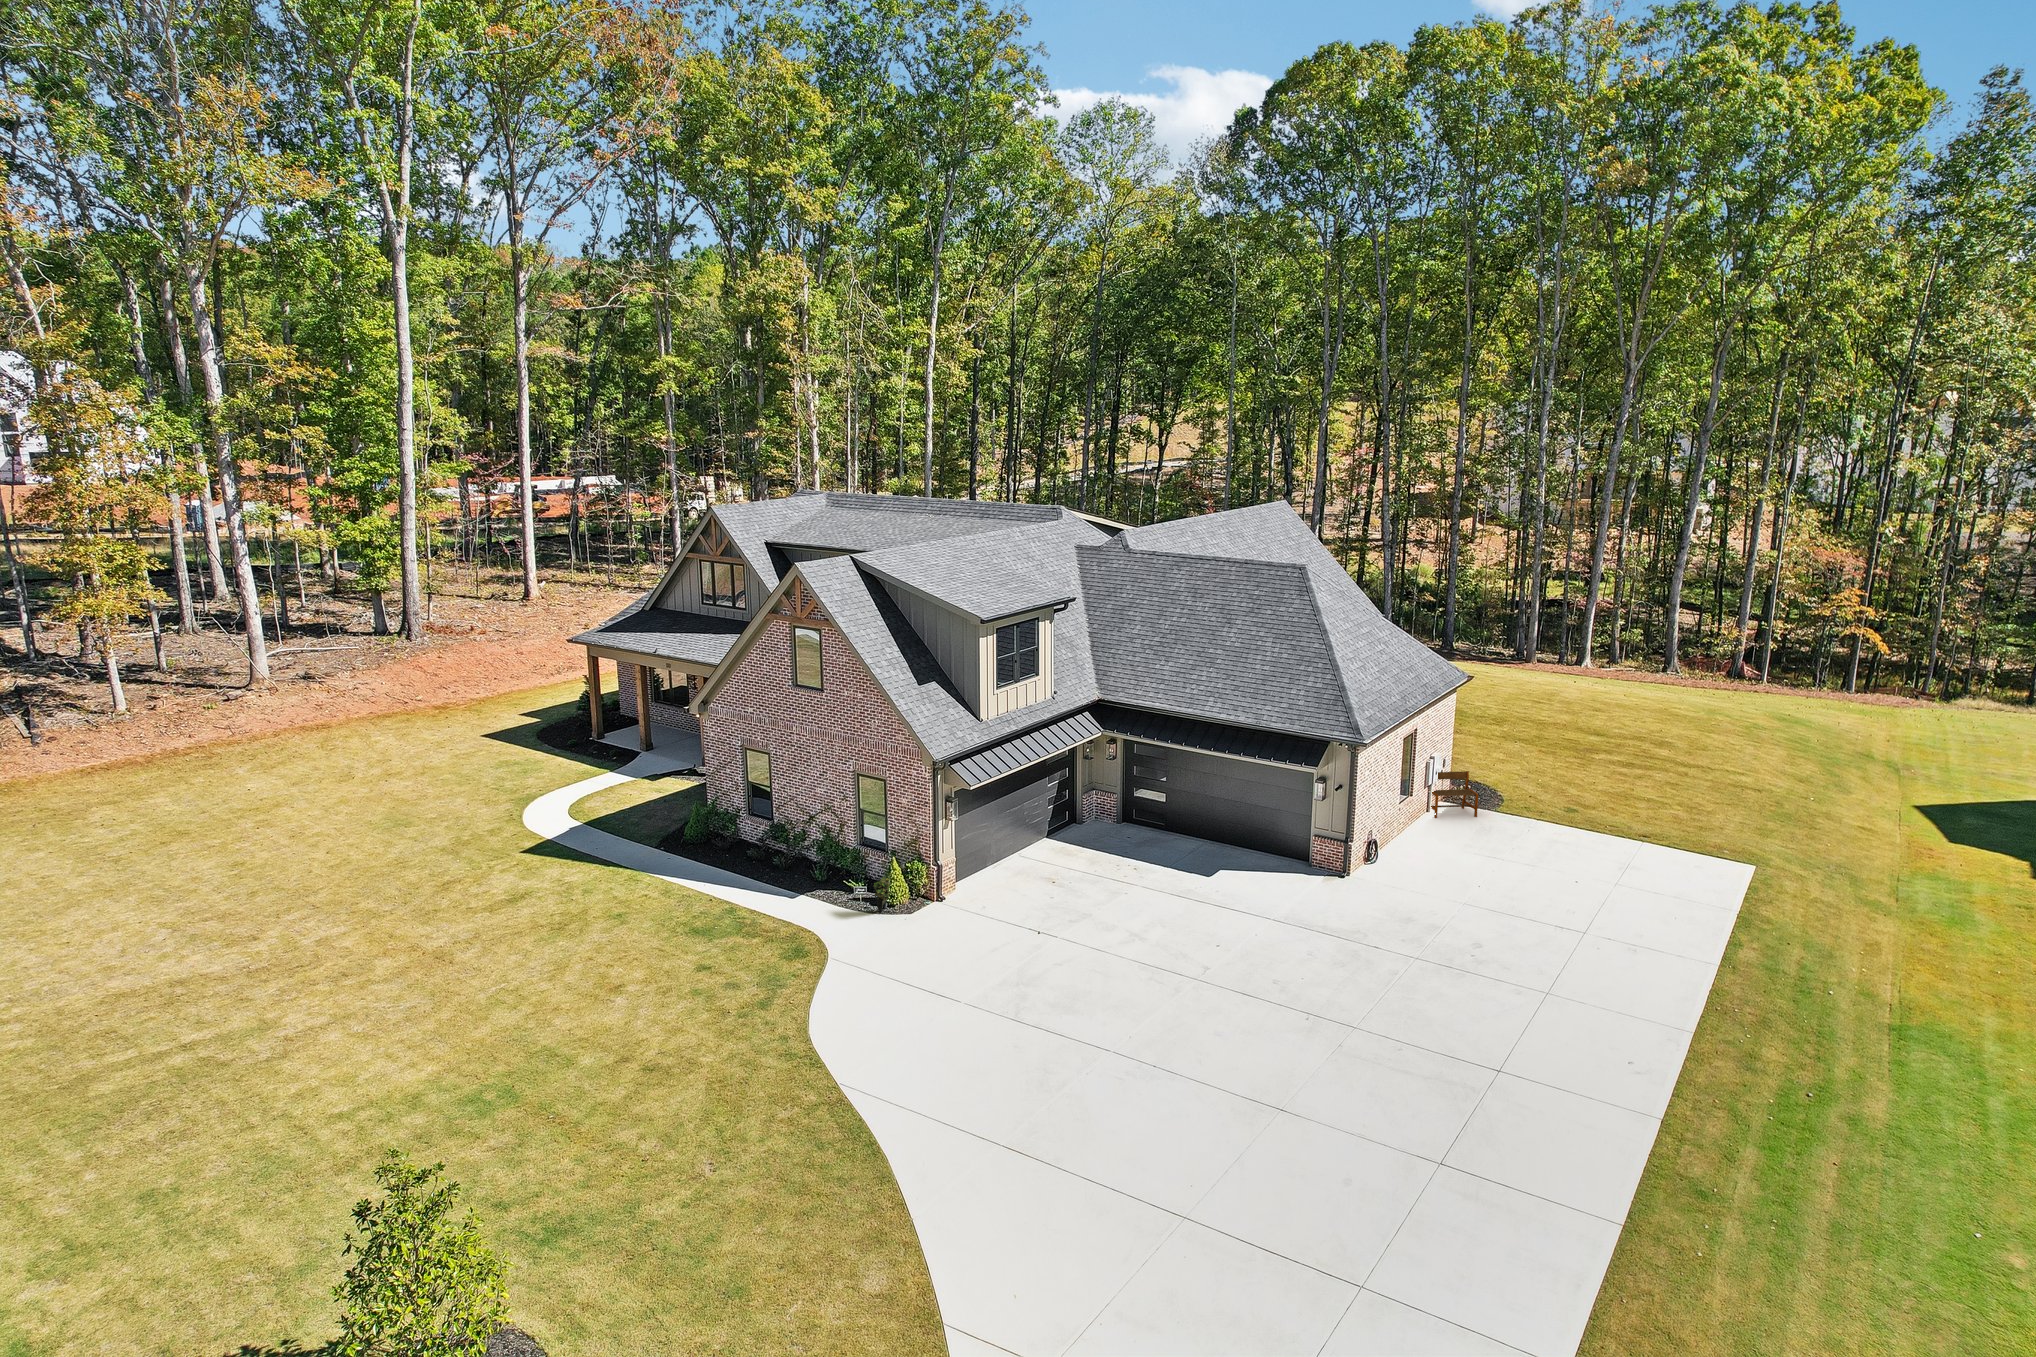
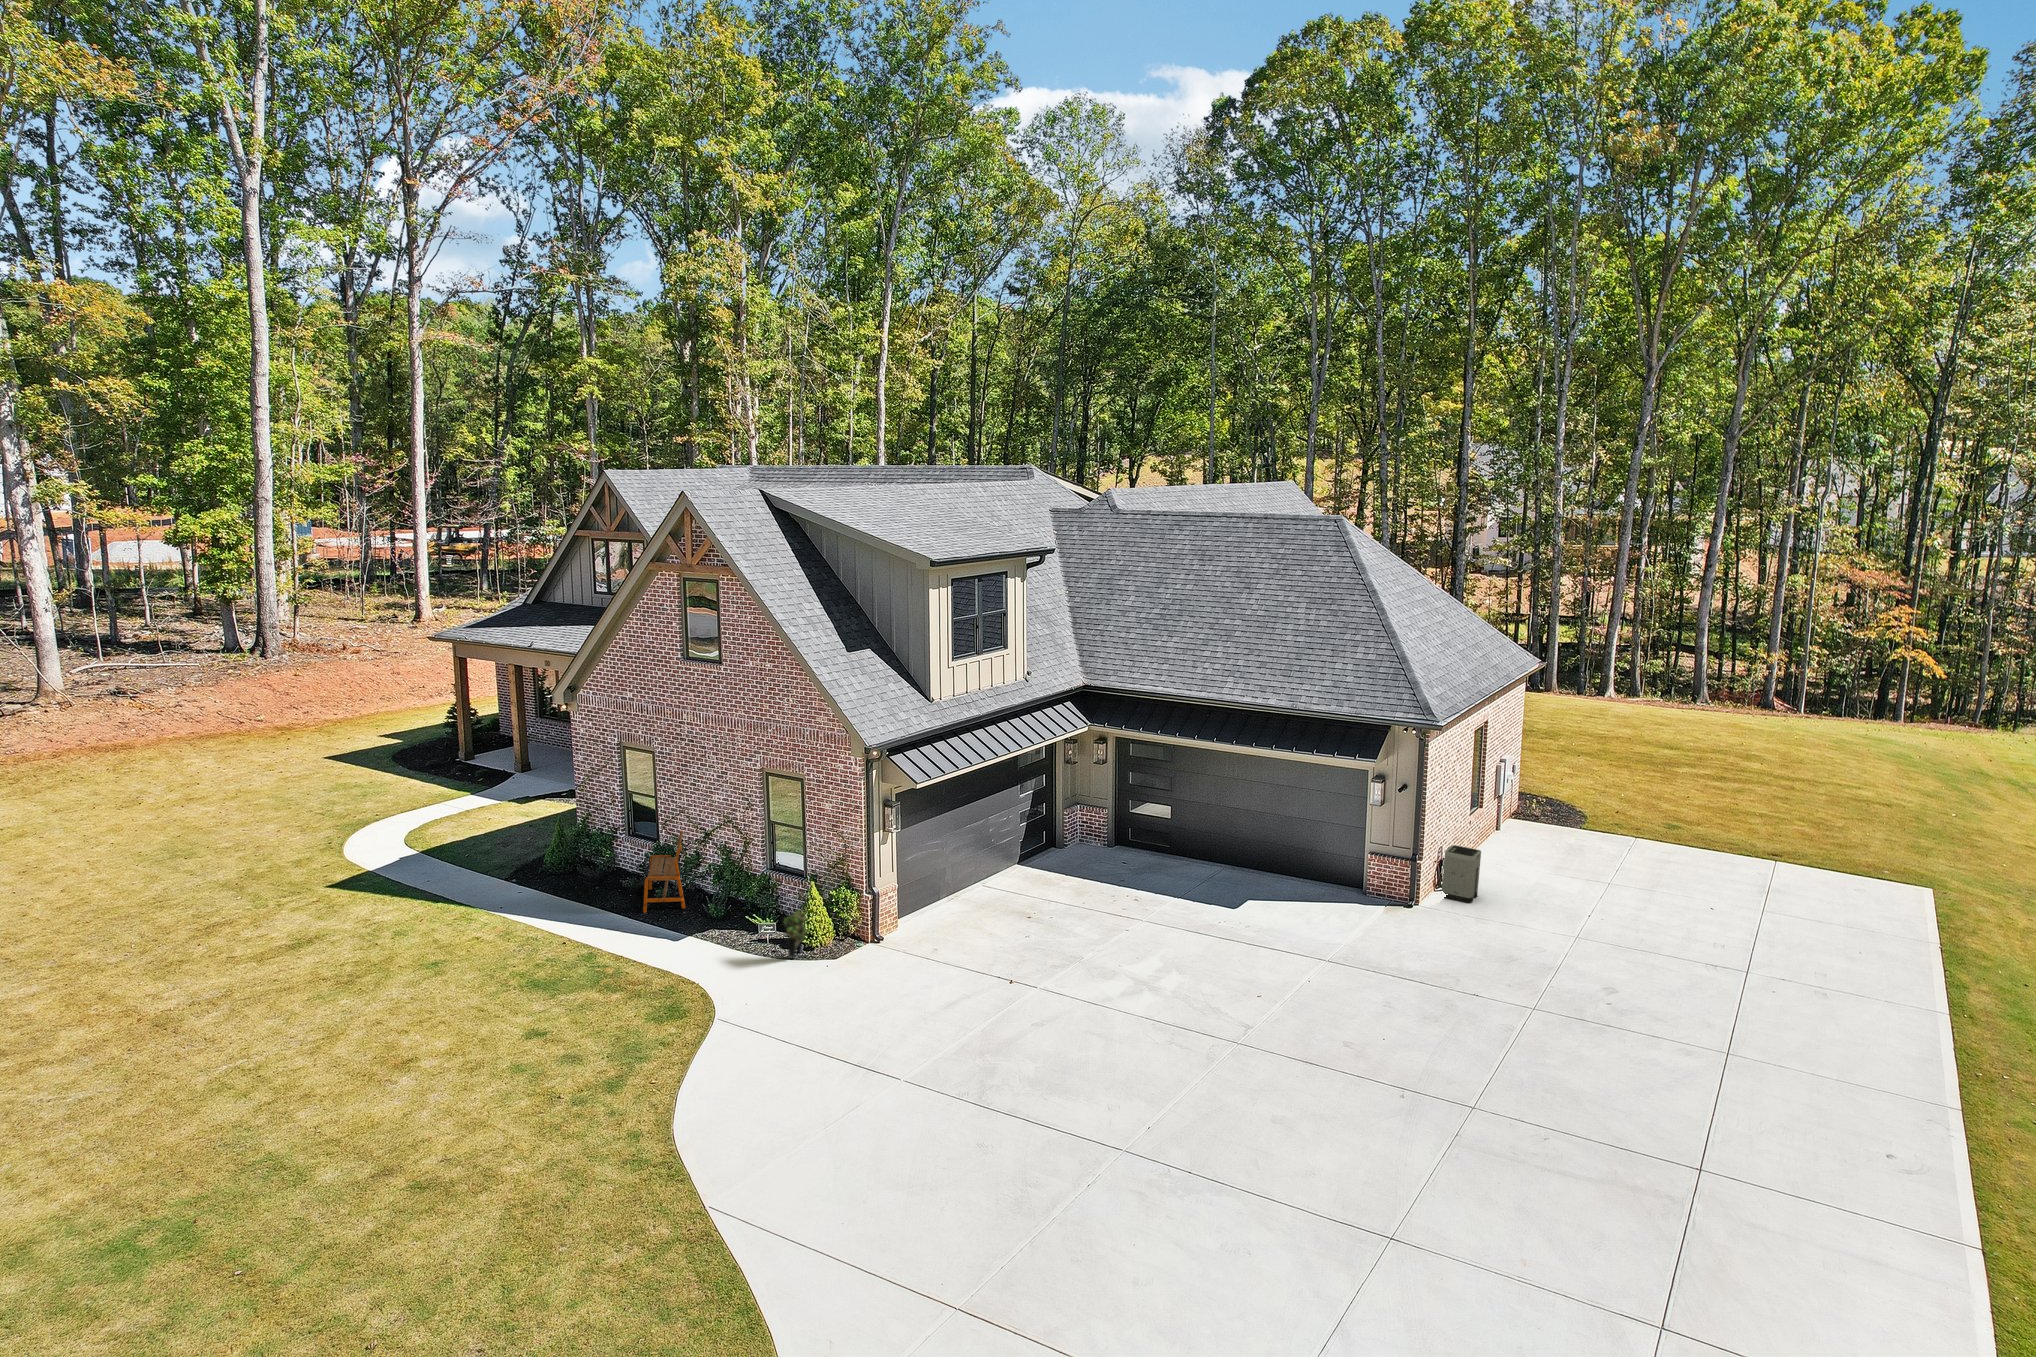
bench: present [1431,771,1478,818] -> present [643,831,685,913]
trash can: none [1370,829,1401,874] -> present [1442,845,1481,903]

